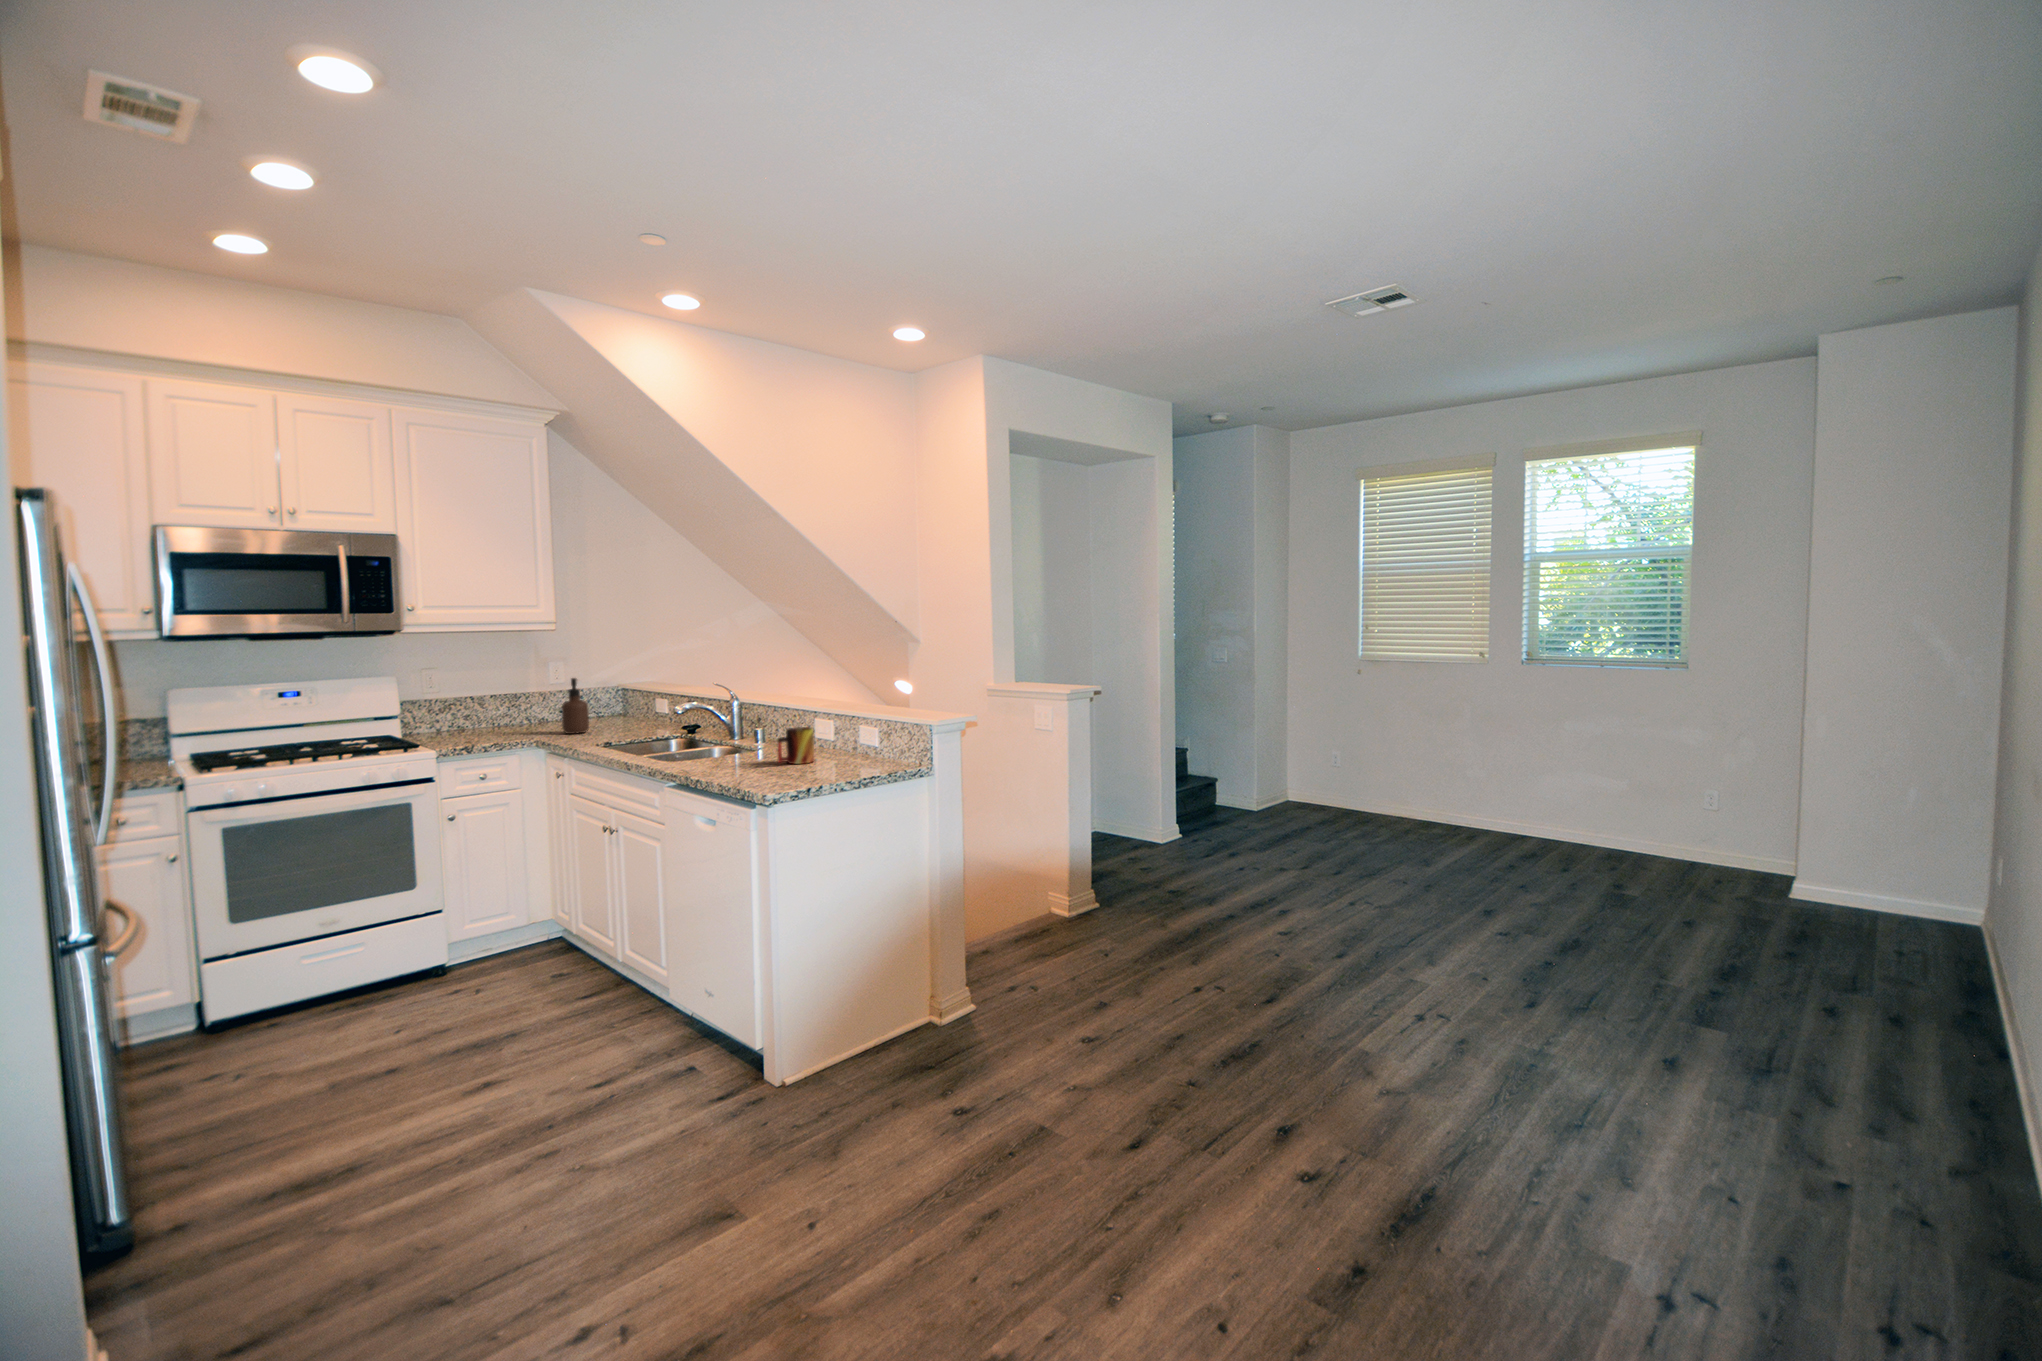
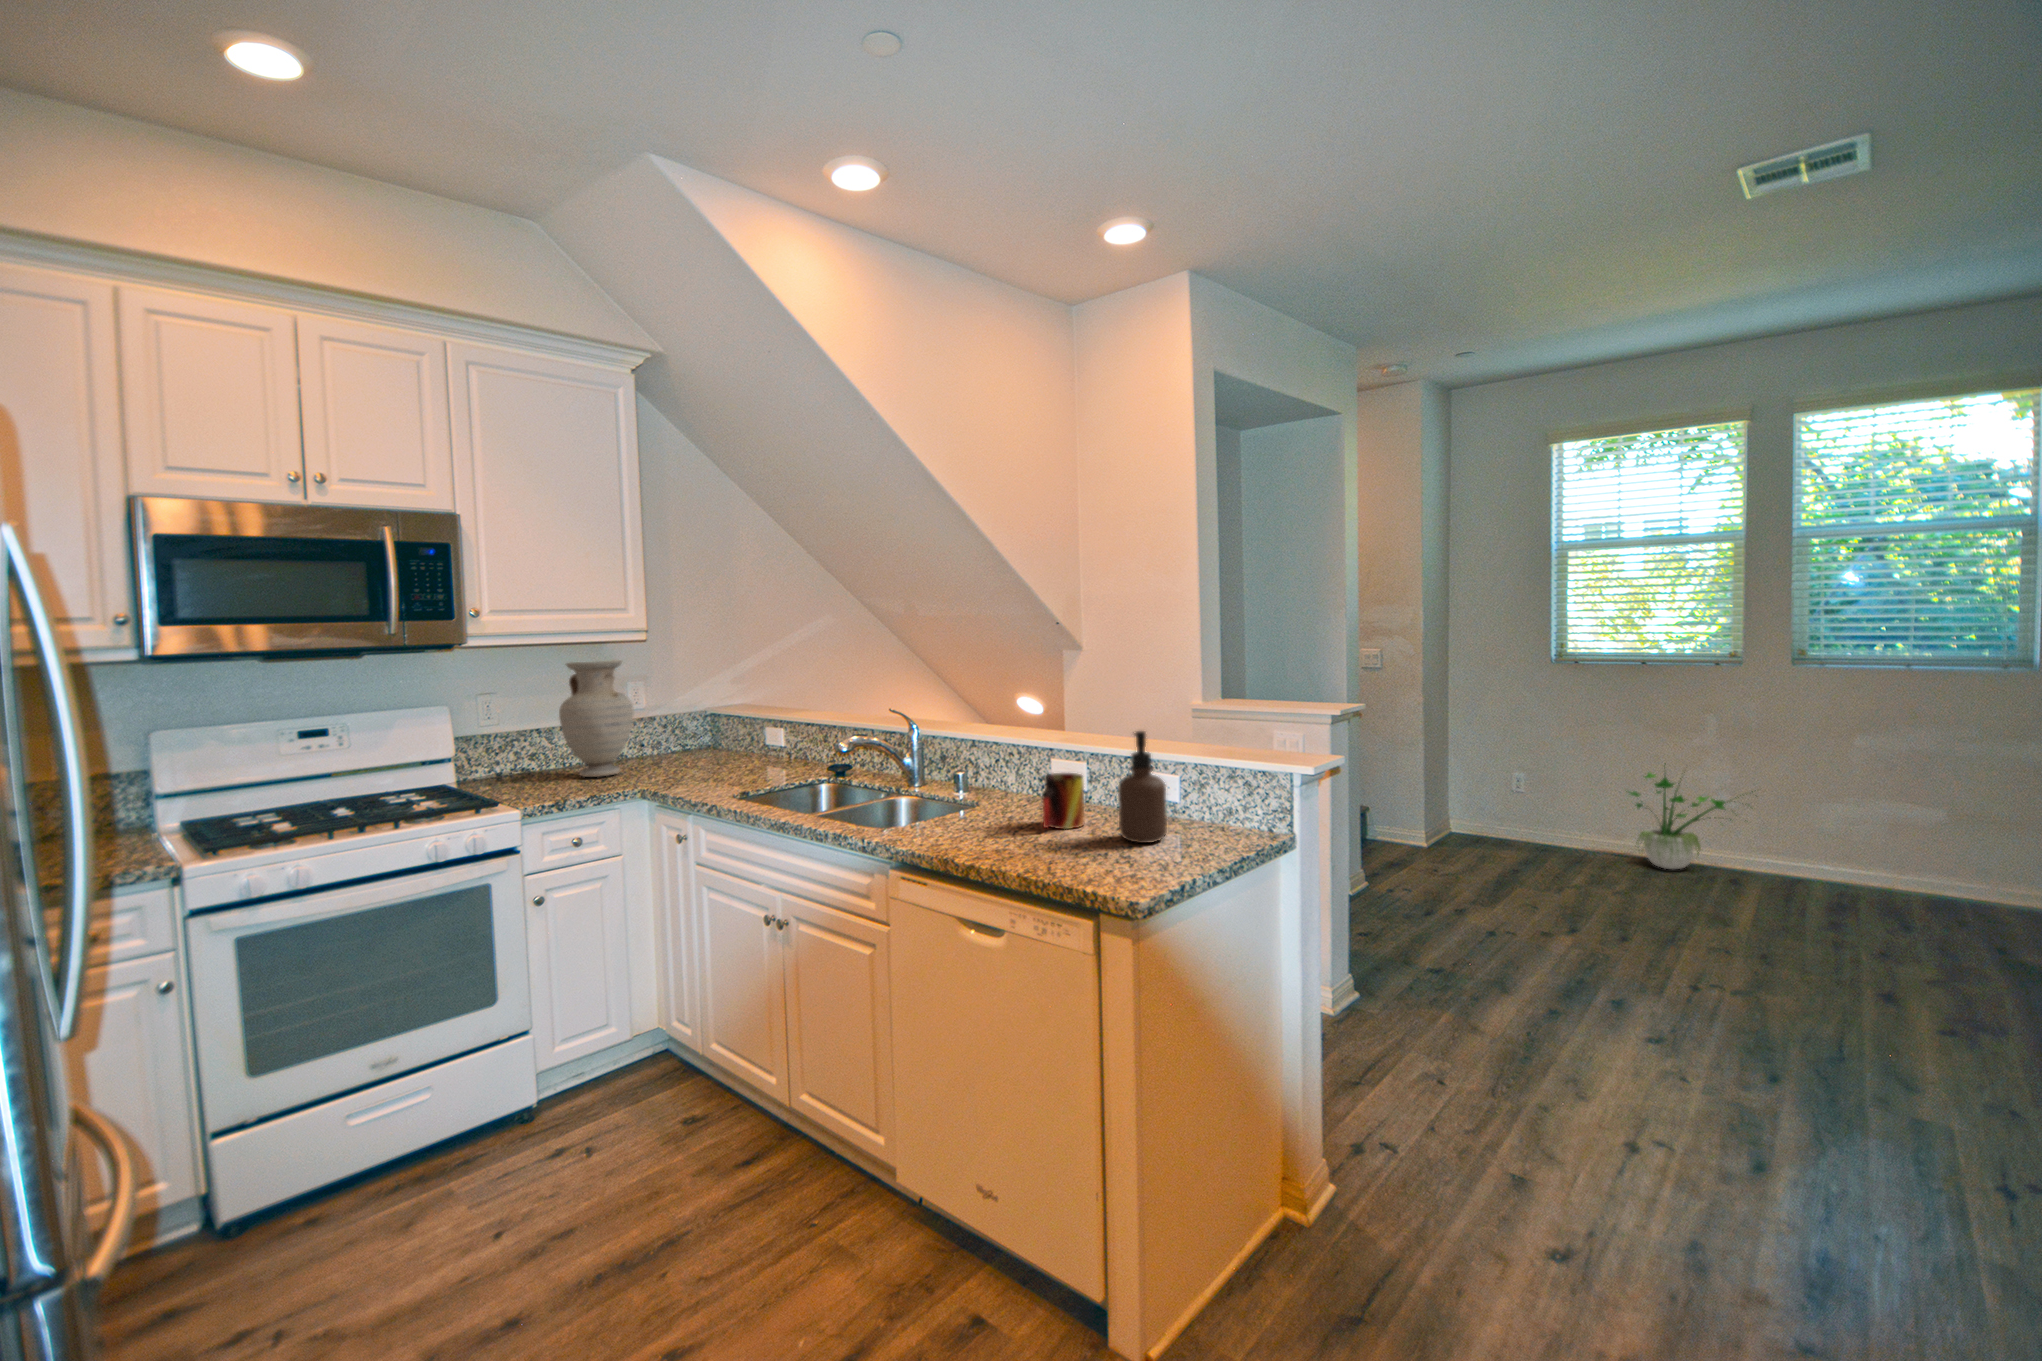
vase: none [485,645,545,733] -> present [559,660,634,777]
soap dispenser: present [561,678,589,734] -> present [1118,731,1167,843]
potted plant: none [1398,734,1491,830] -> present [1629,763,1746,869]

